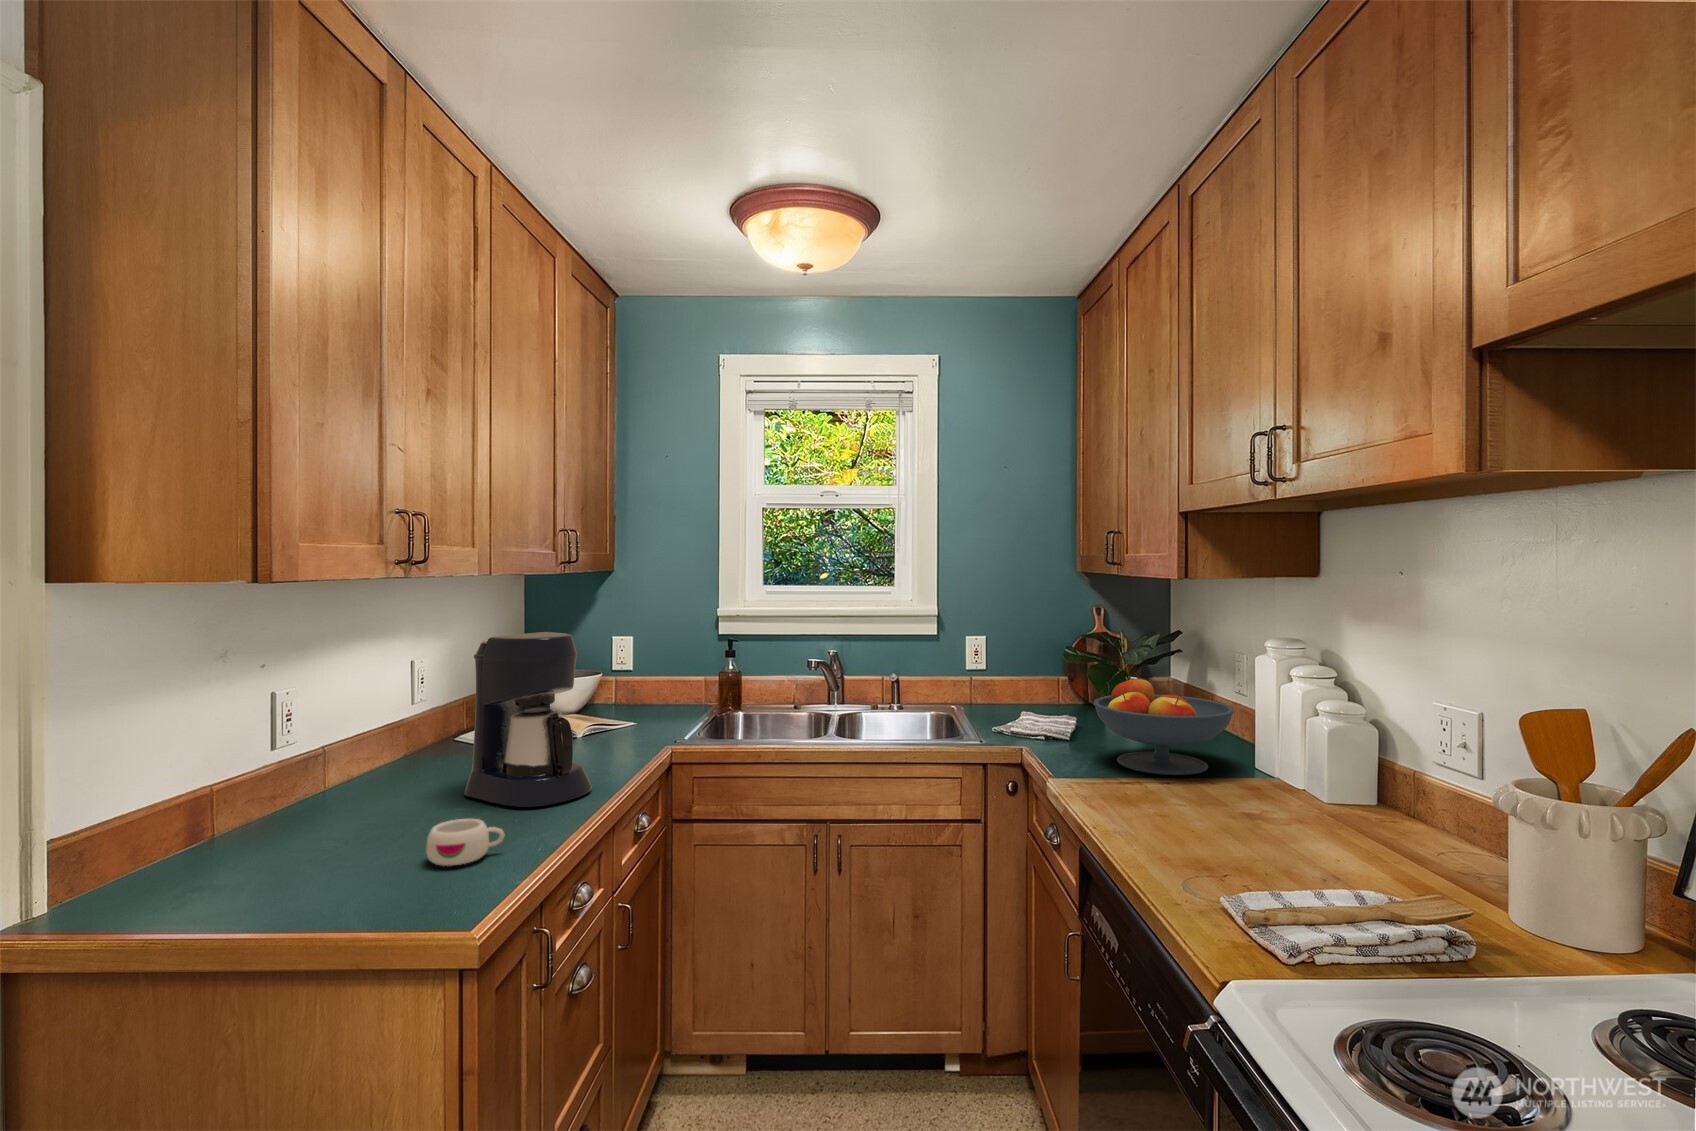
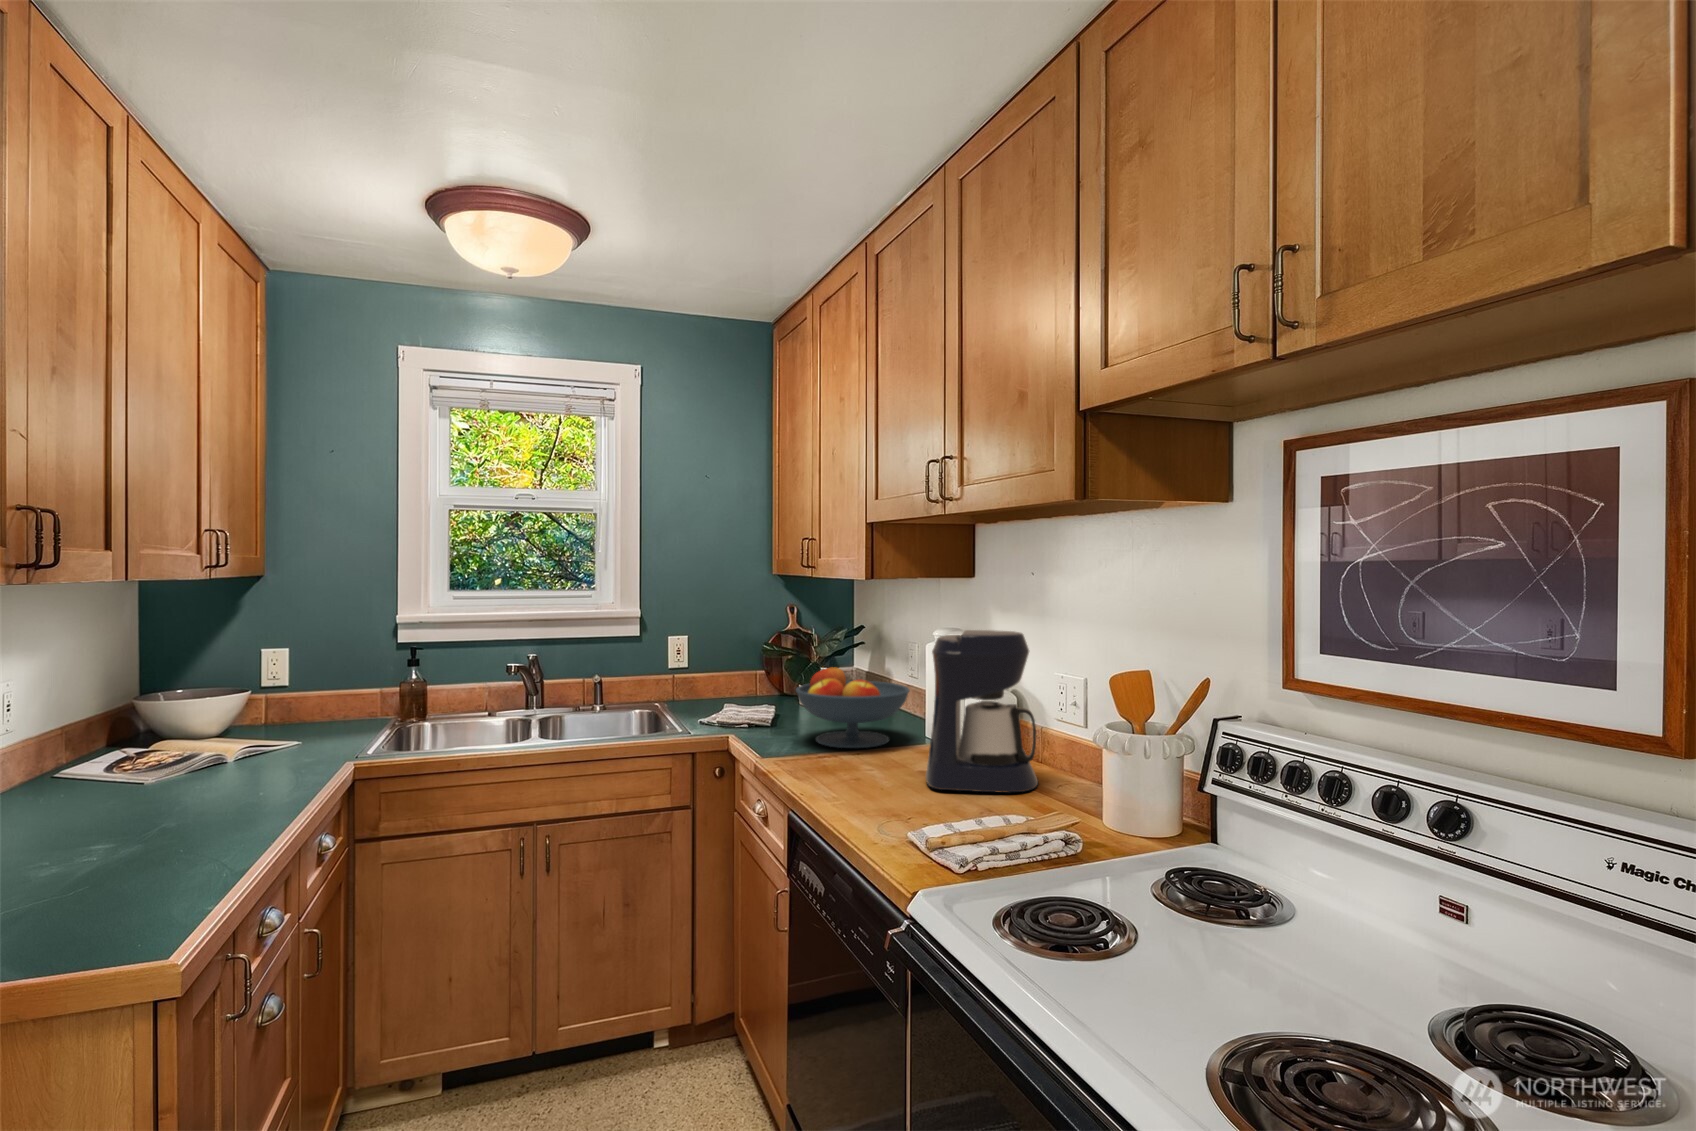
coffee maker: present [464,632,592,807] -> present [926,630,1038,793]
mug: present [426,819,504,866] -> none [74,853,181,909]

